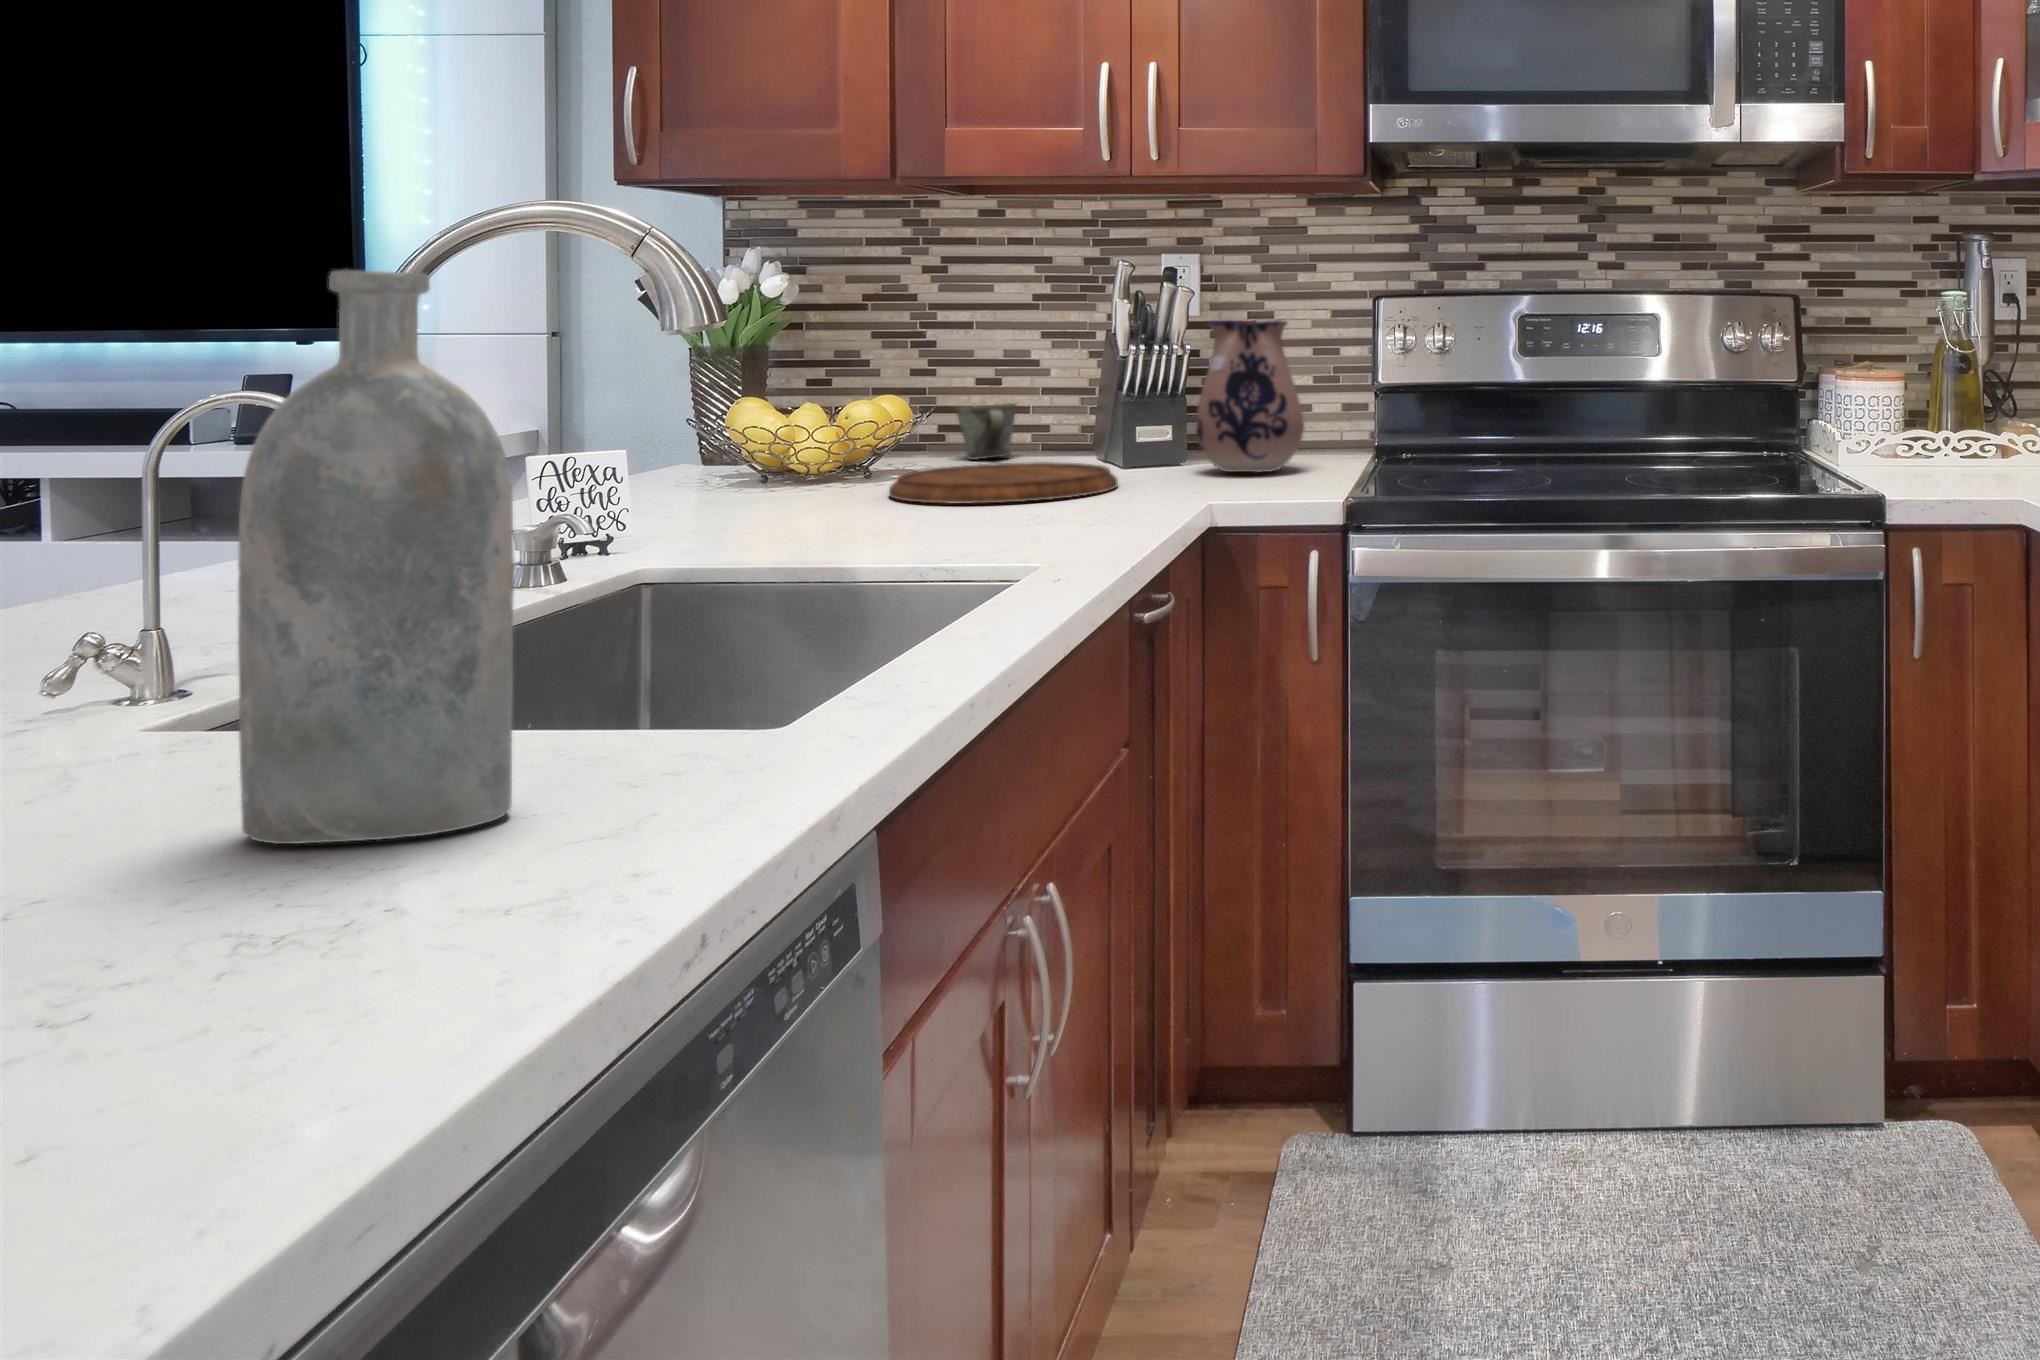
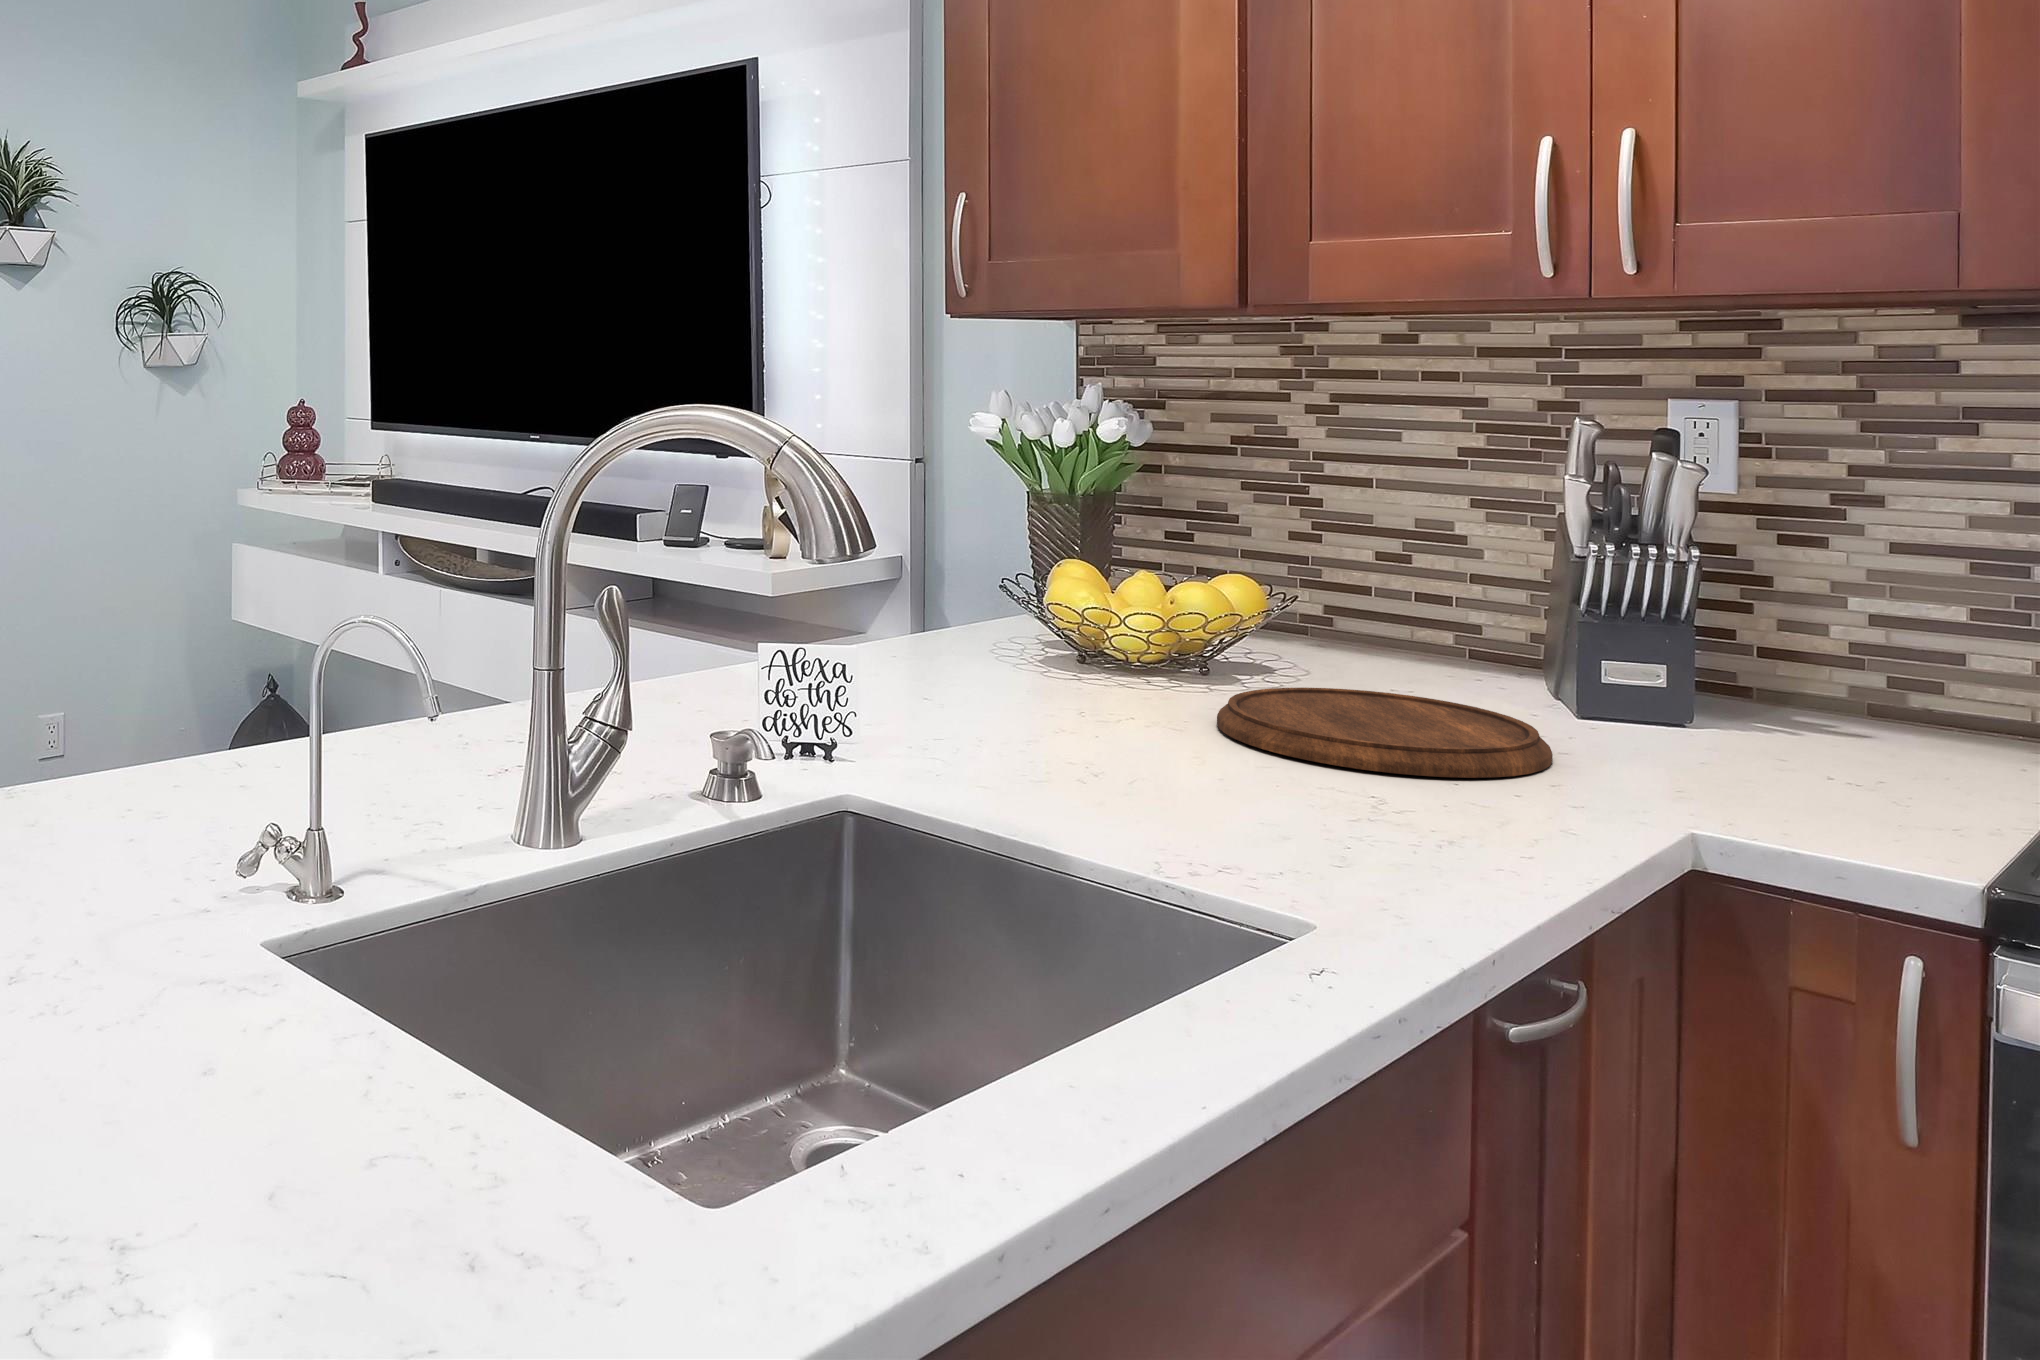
bottle: present [238,270,514,844] -> none [348,596,539,1219]
ceramic pitcher: present [1196,320,1304,472] -> none [1704,520,1928,782]
mug: present [956,403,1016,460] -> none [1341,591,1428,667]

